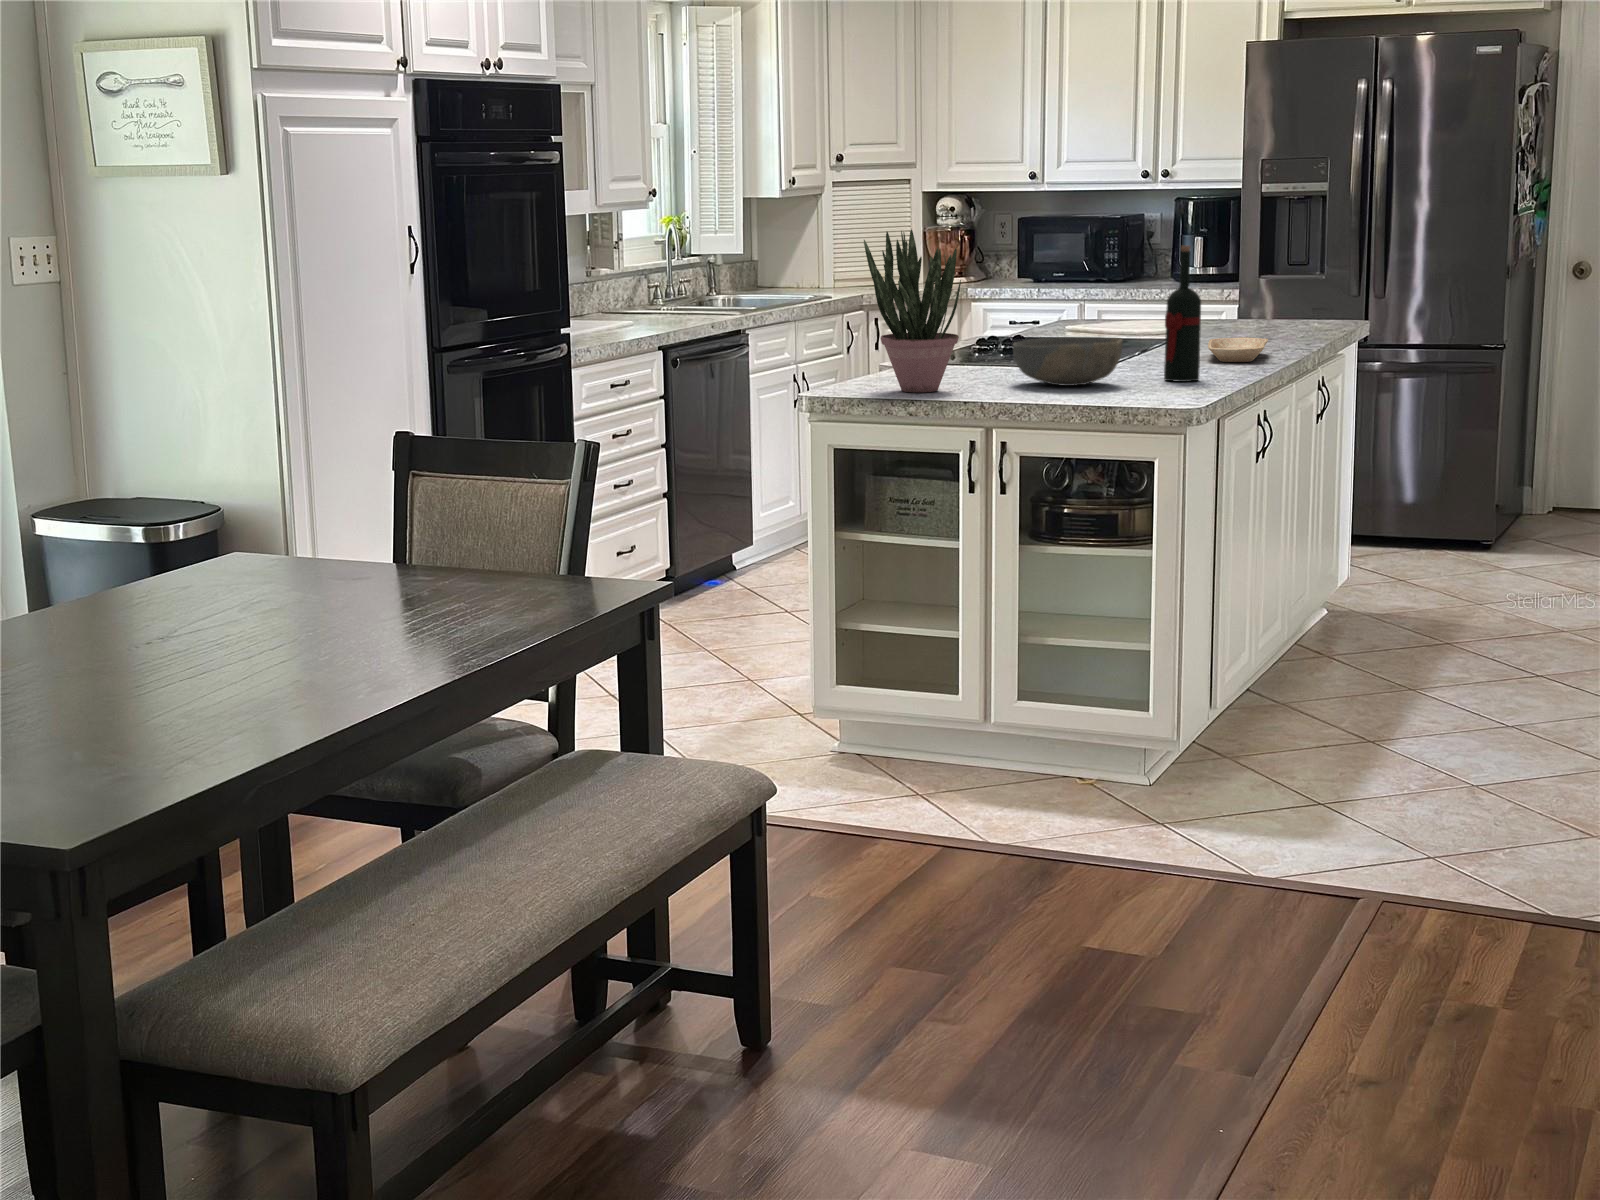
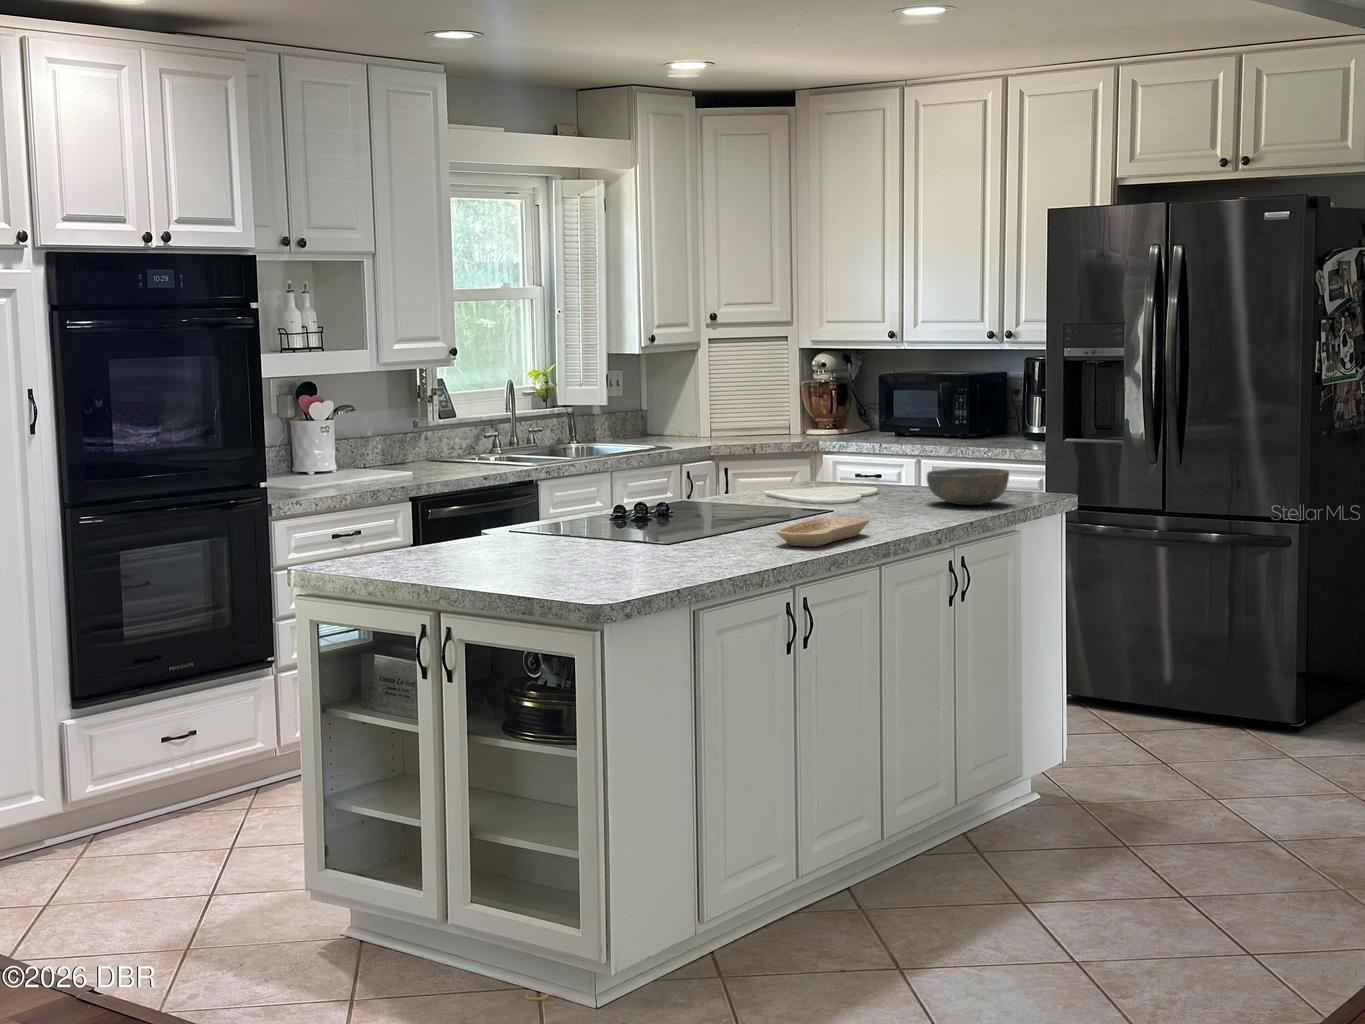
potted plant: present [864,229,961,392] -> none [330,416,429,573]
wine bottle: present [1164,246,1201,382] -> none [644,435,688,572]
bowl: present [1013,337,1123,386] -> present [927,468,1009,505]

